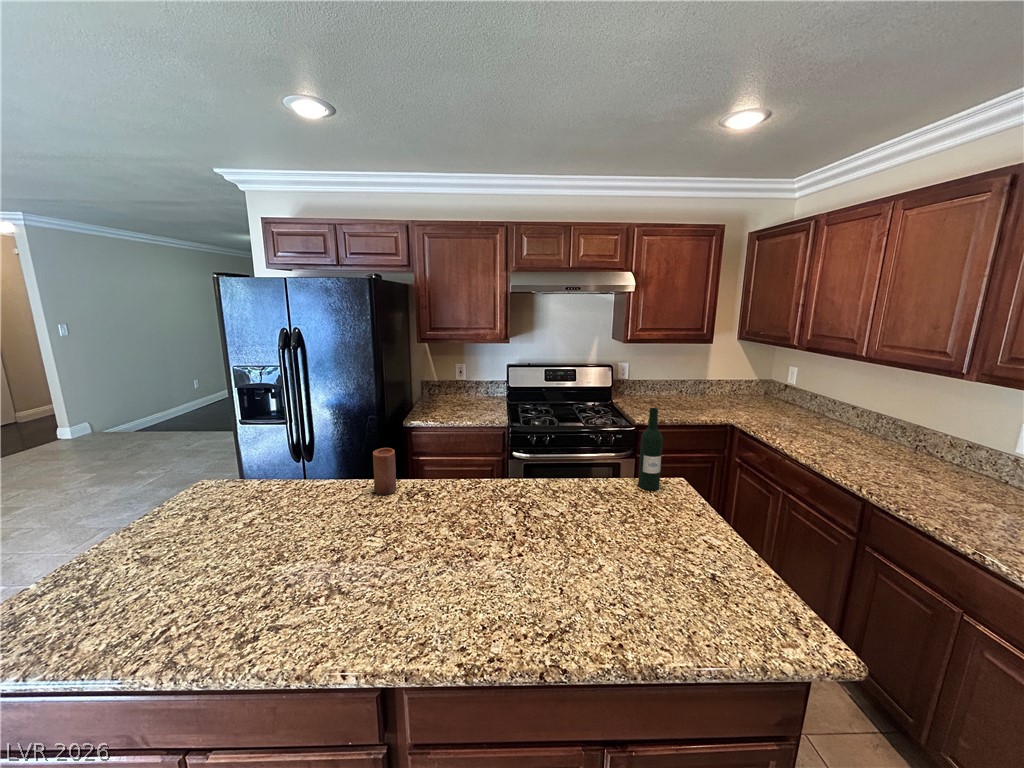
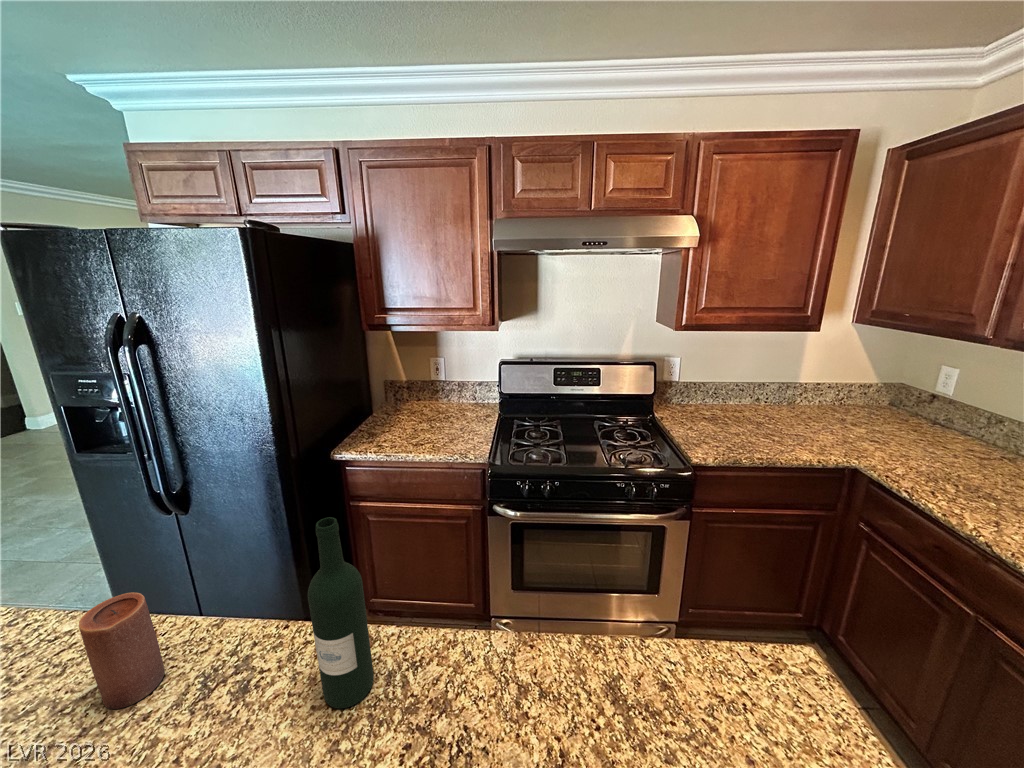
wine bottle: present [638,408,663,490] -> present [308,517,374,708]

